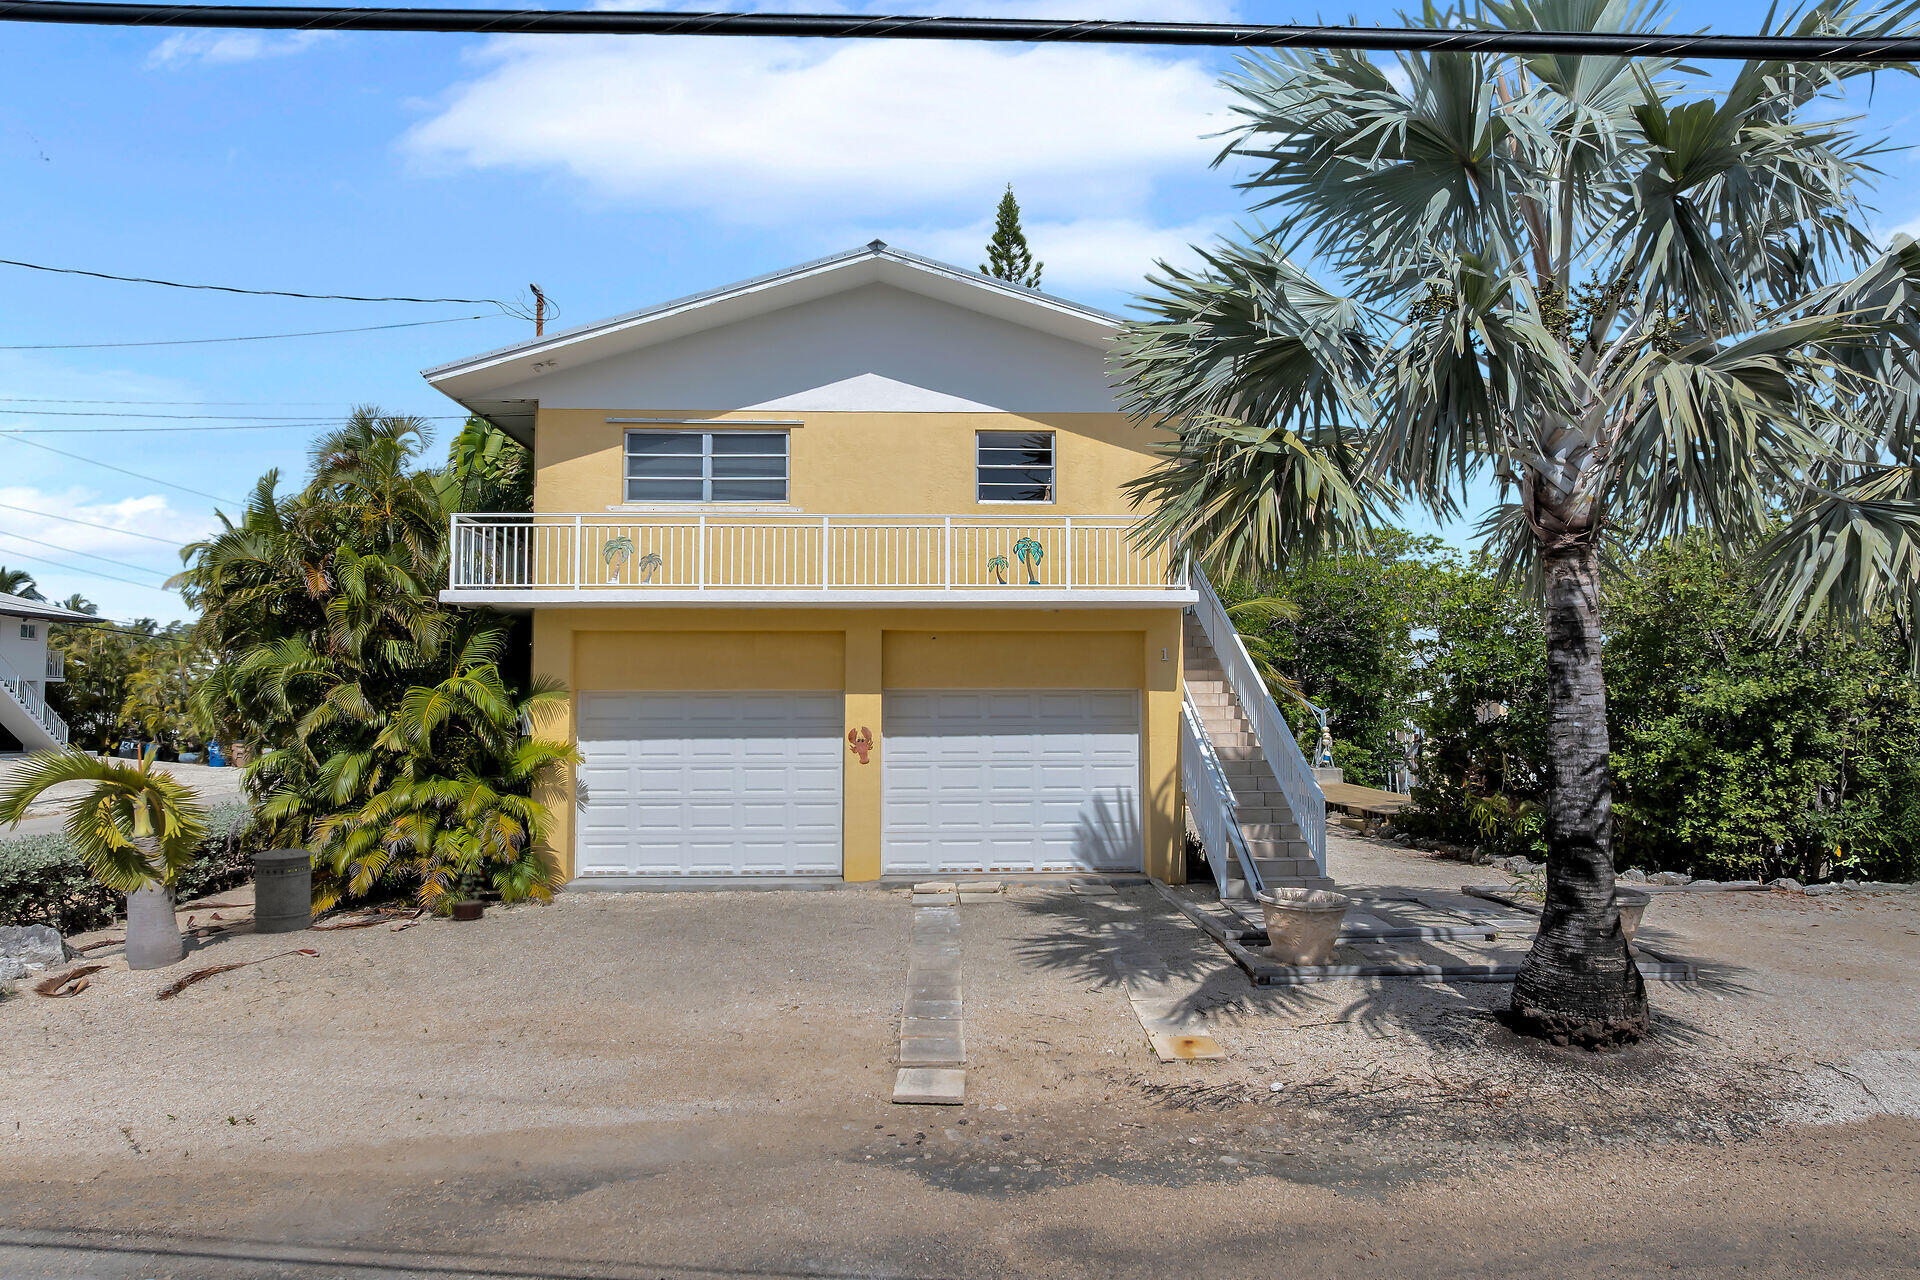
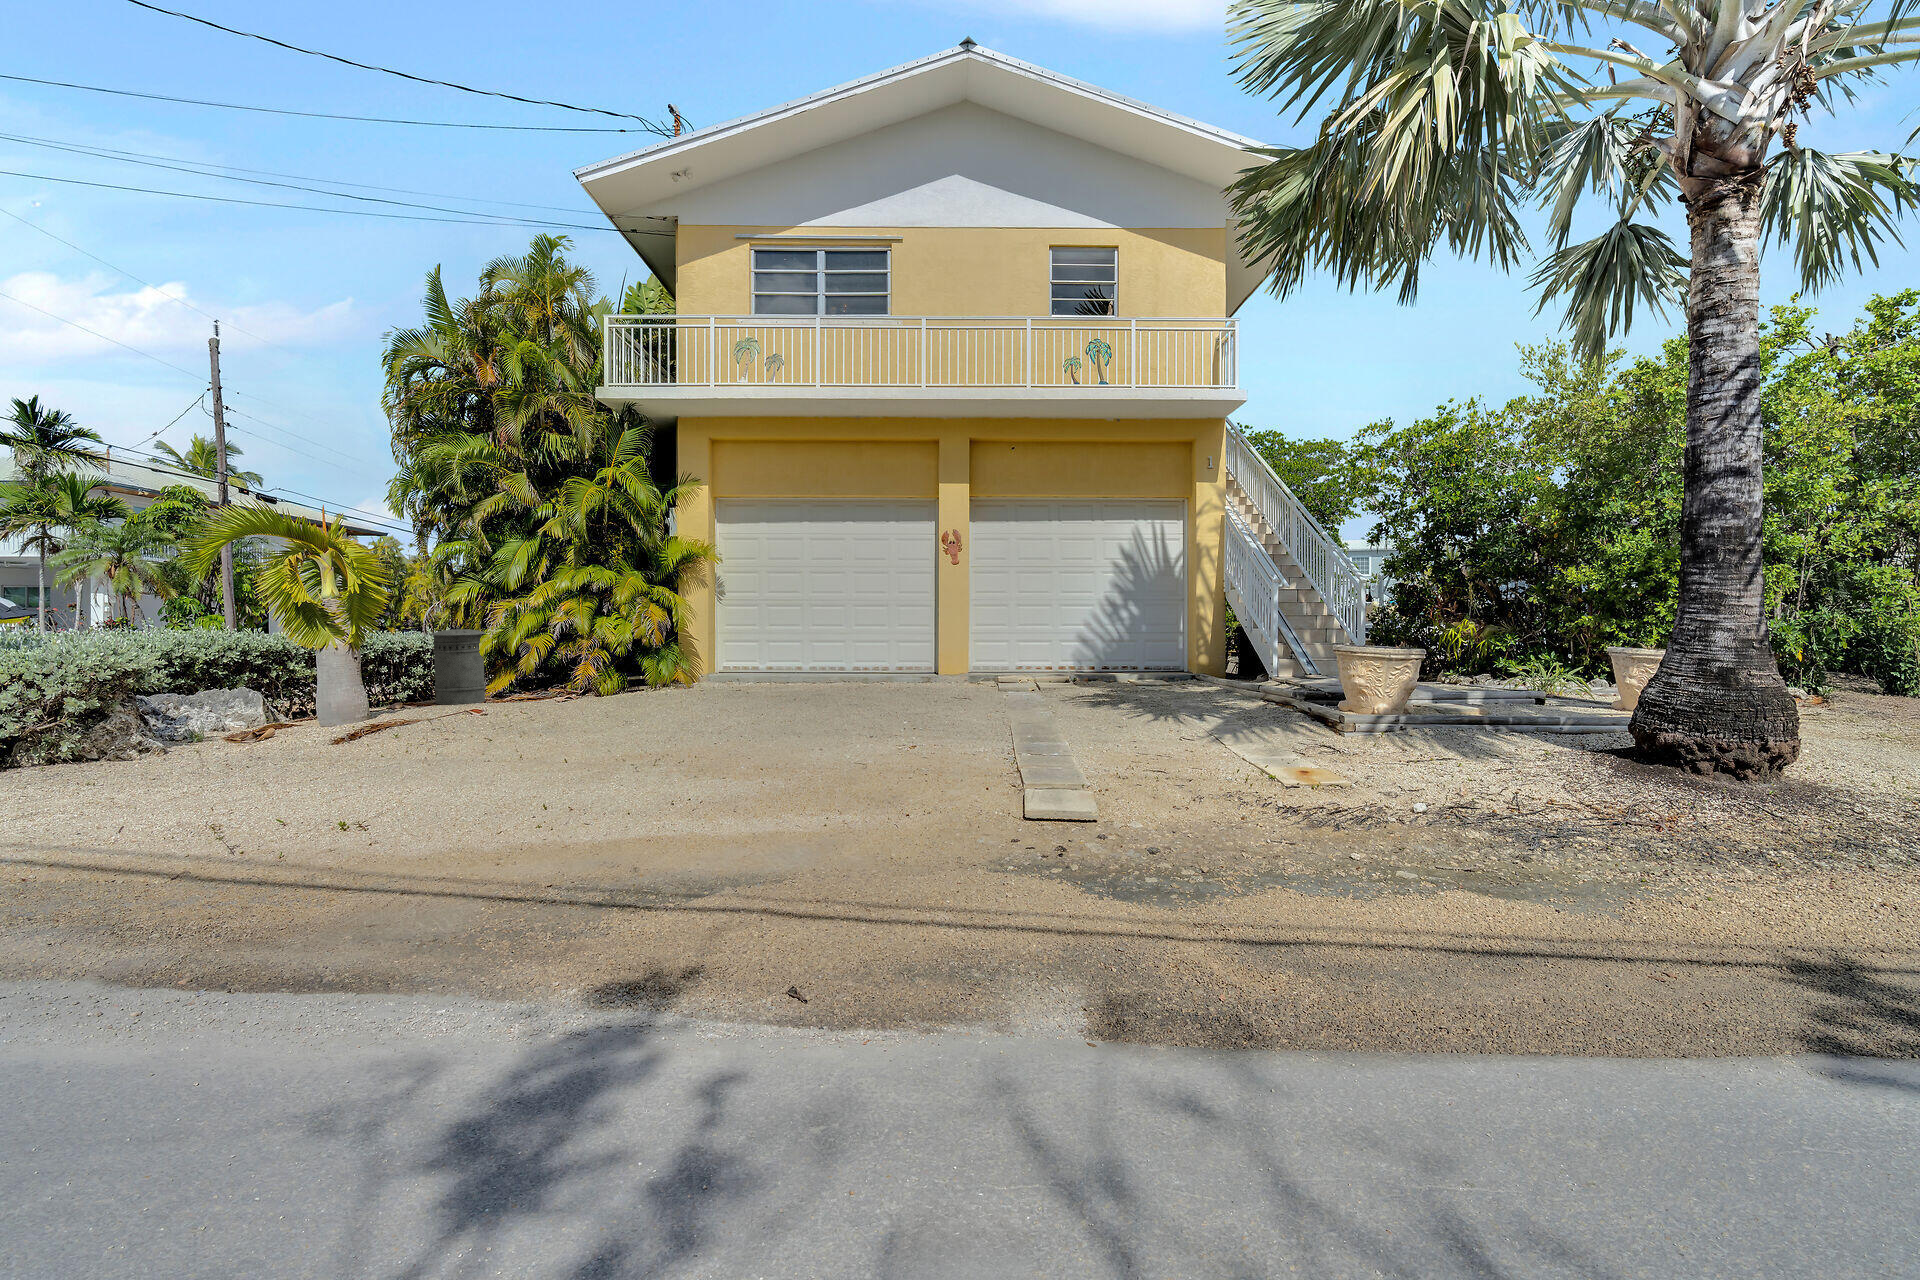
decorative plant: present [450,868,485,920] -> none [607,649,641,699]

